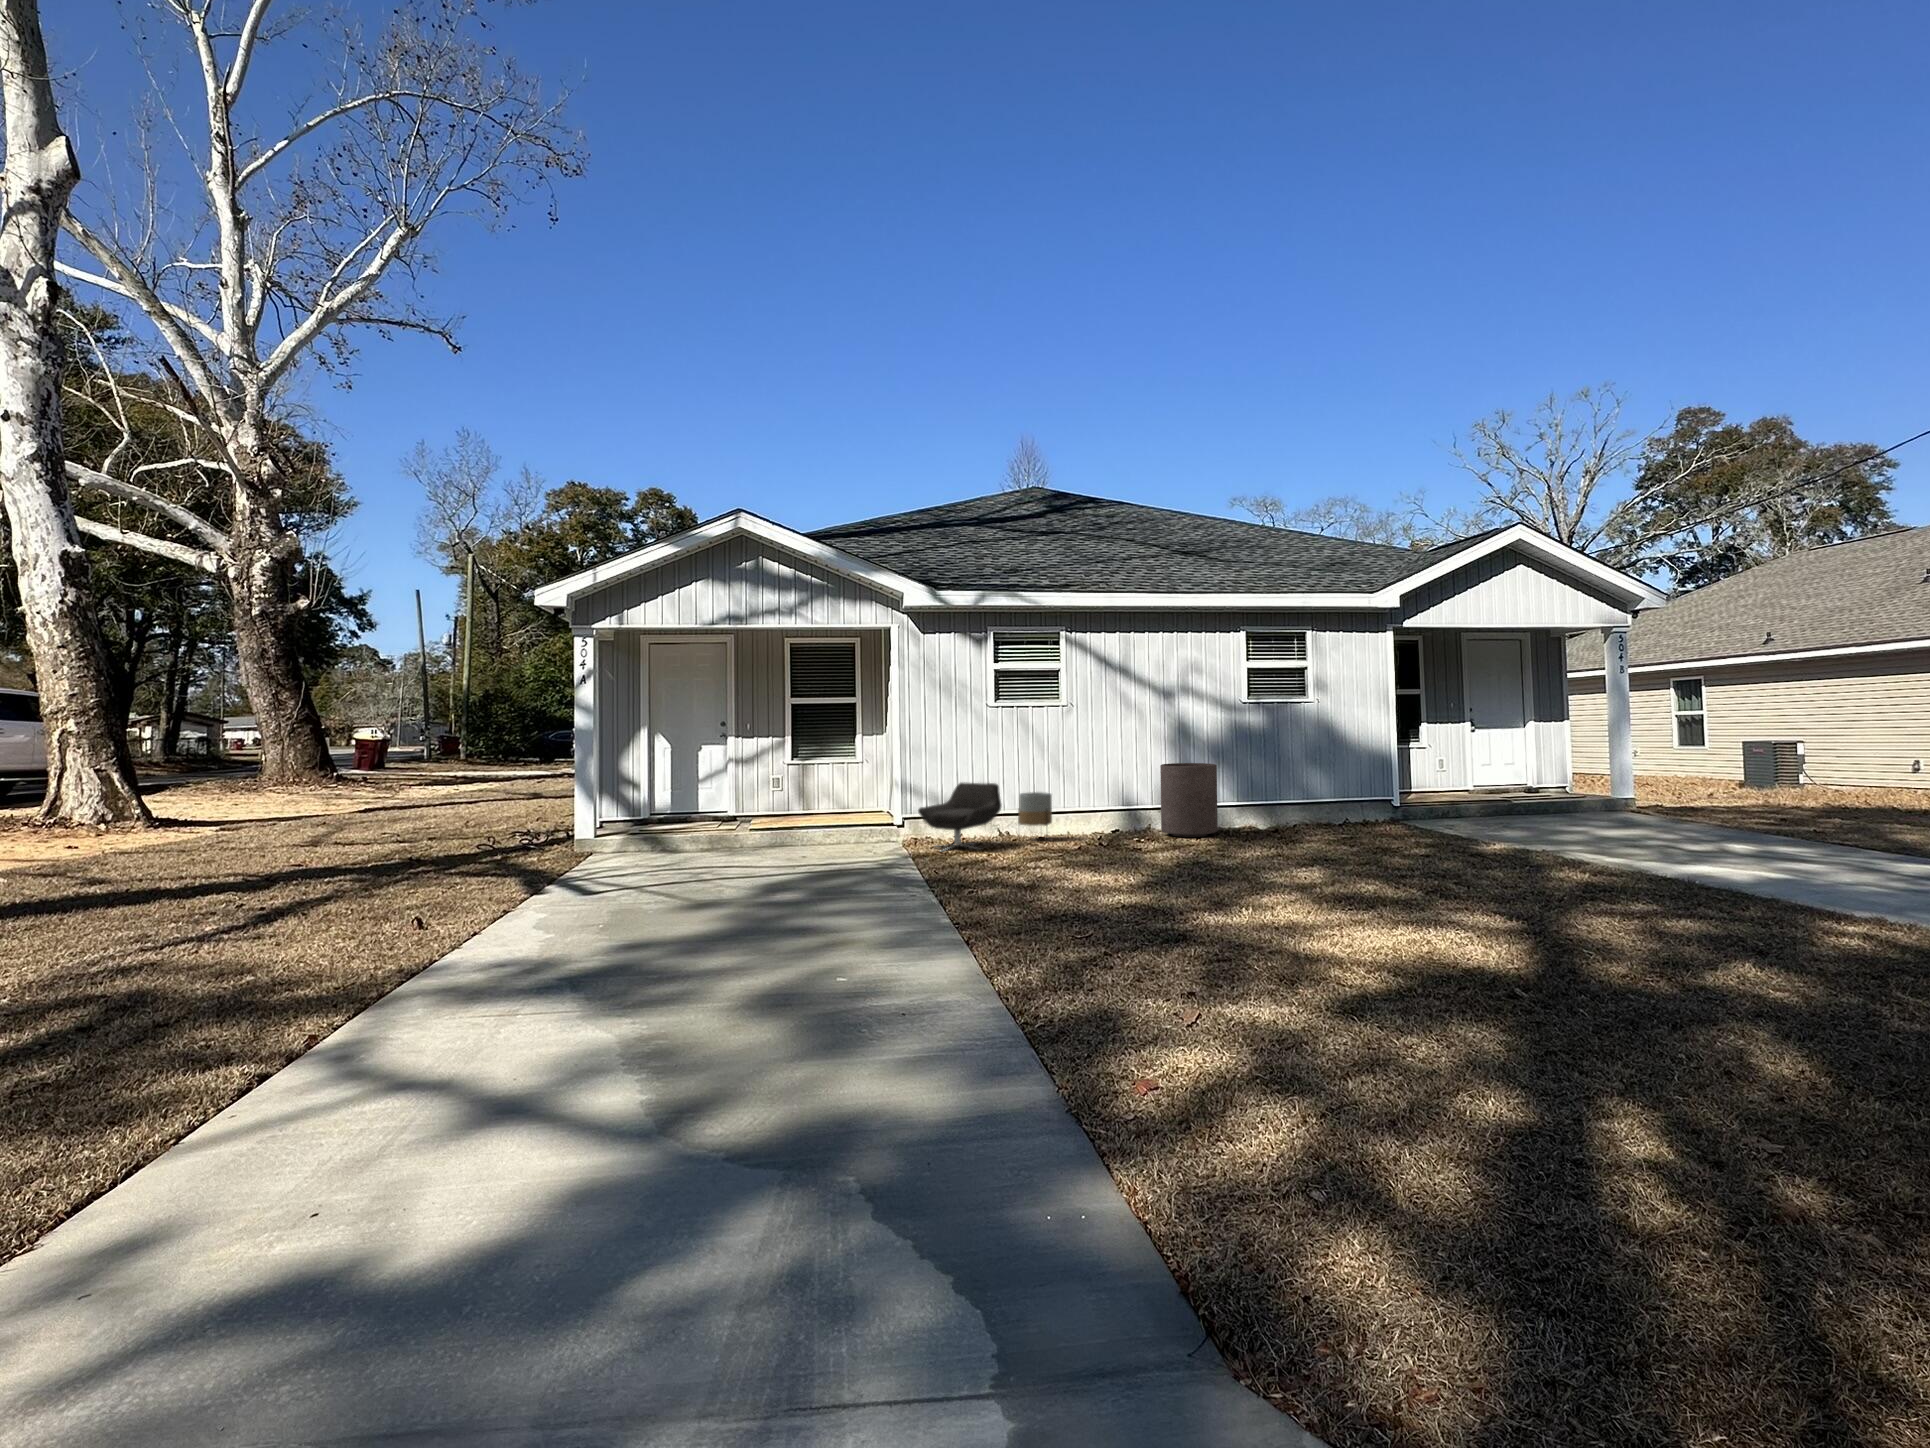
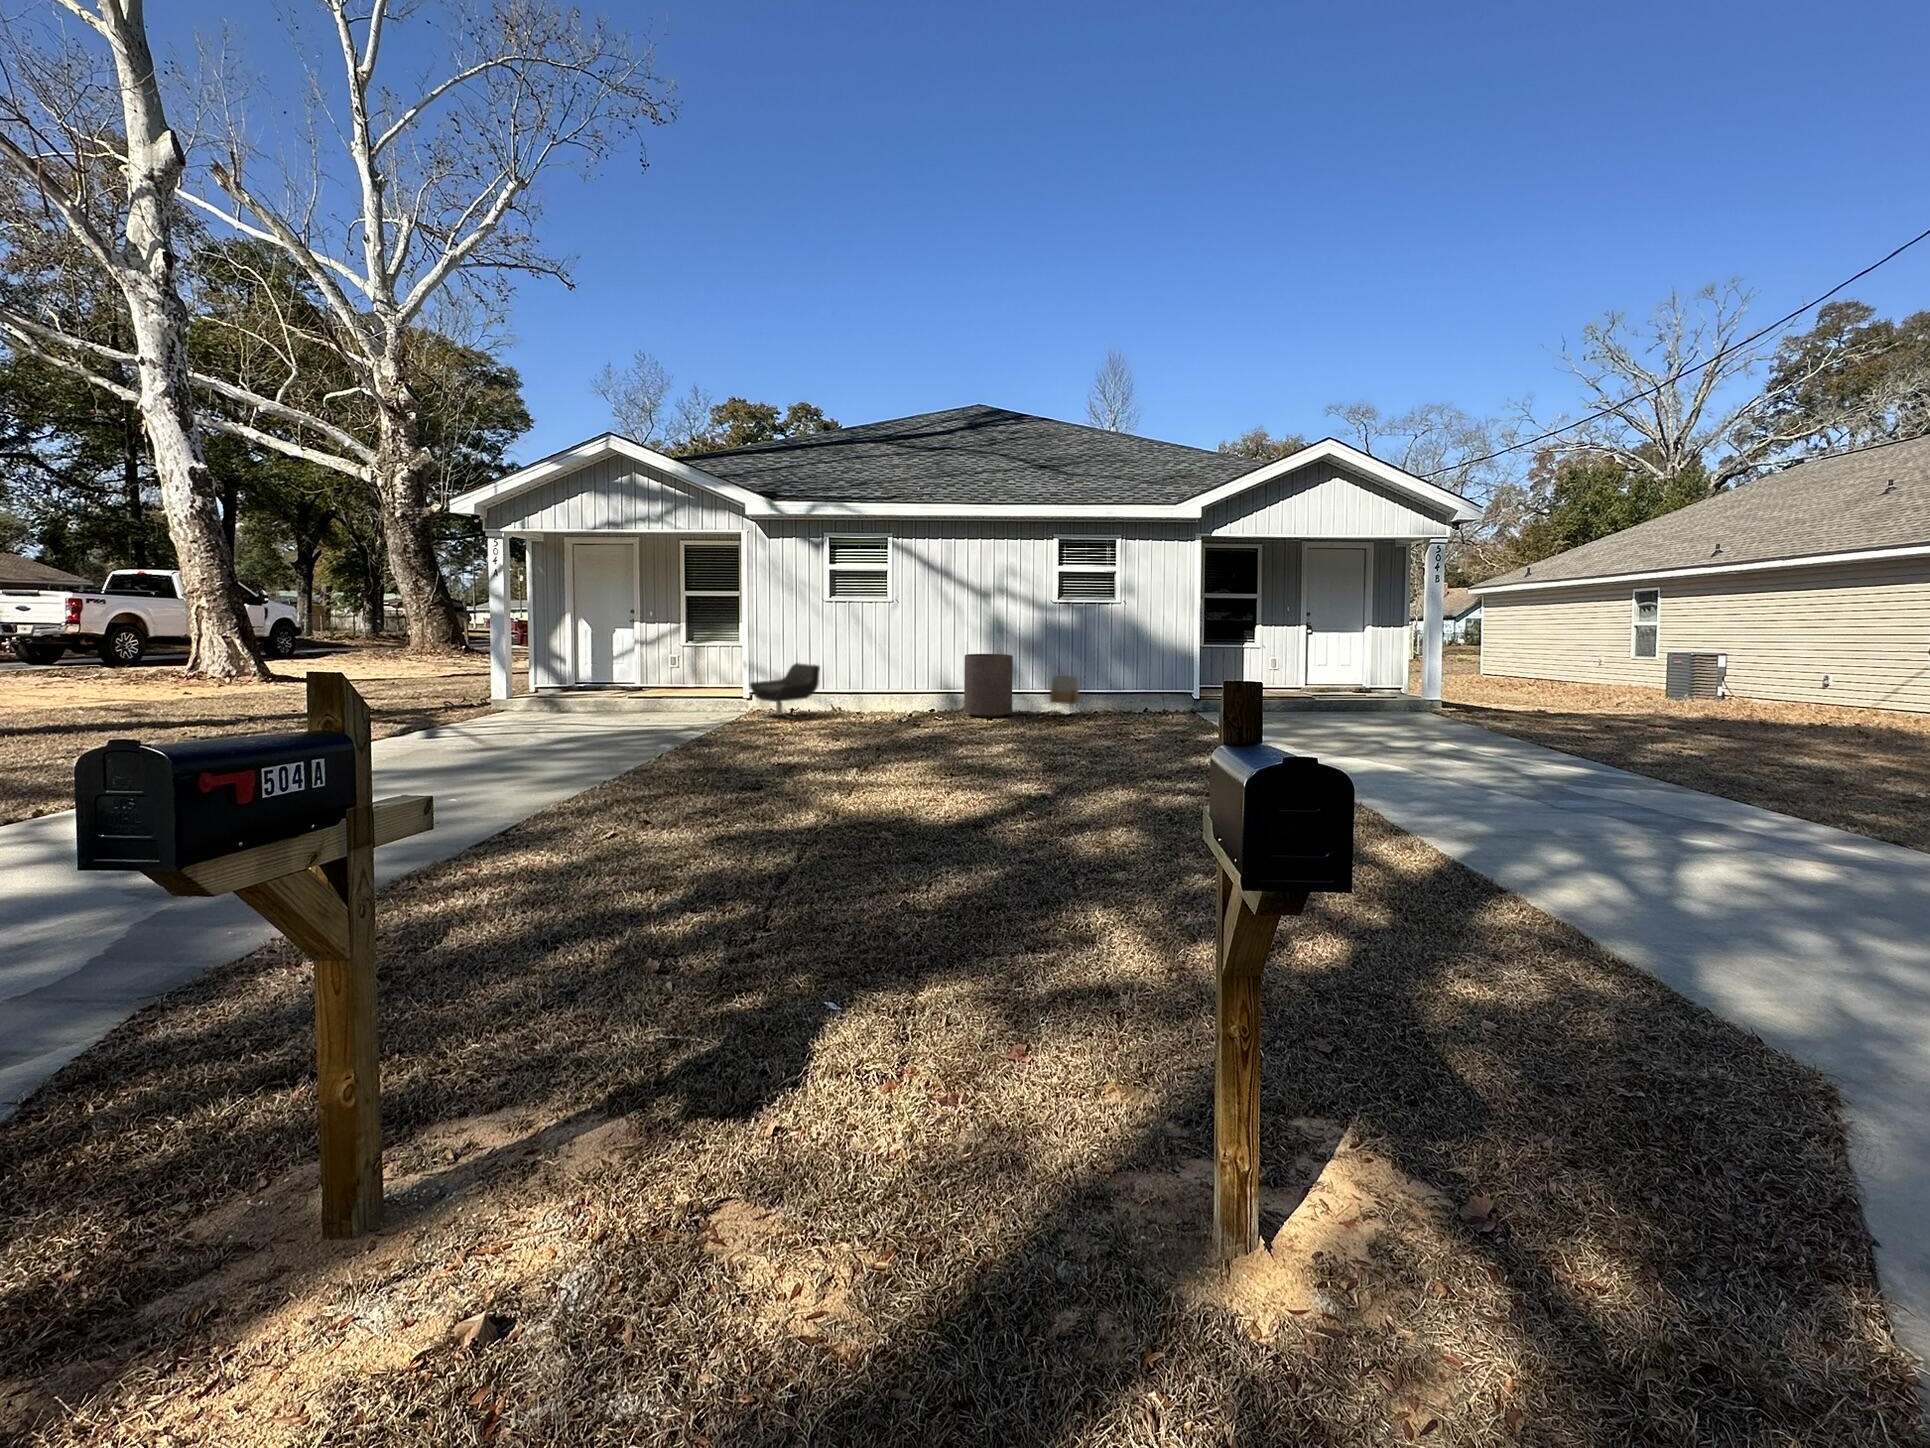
planter: present [1018,792,1052,826] -> present [1050,676,1079,704]

